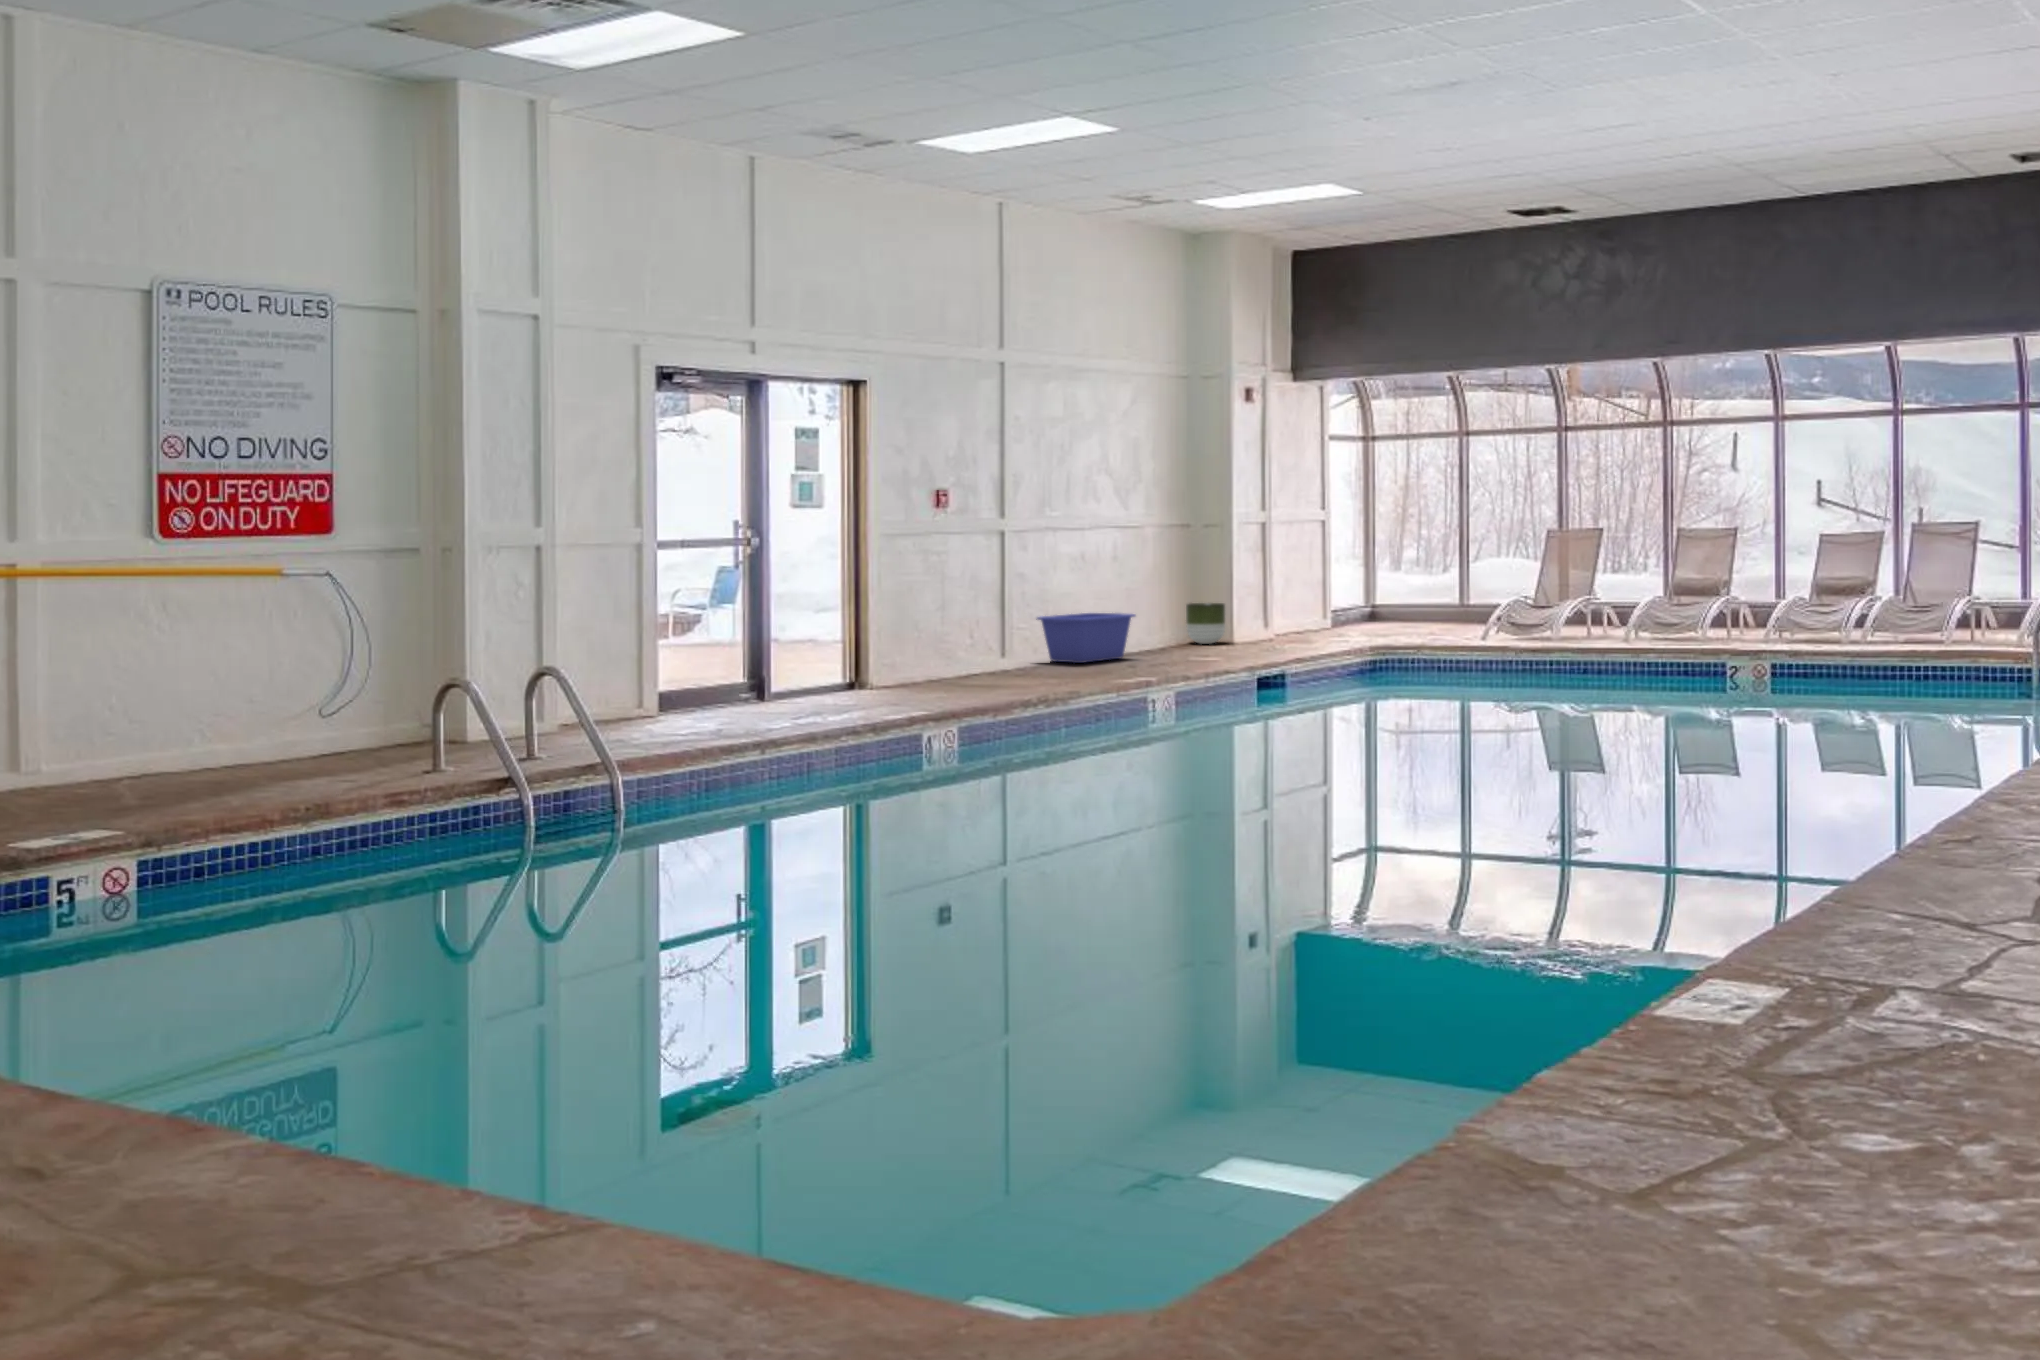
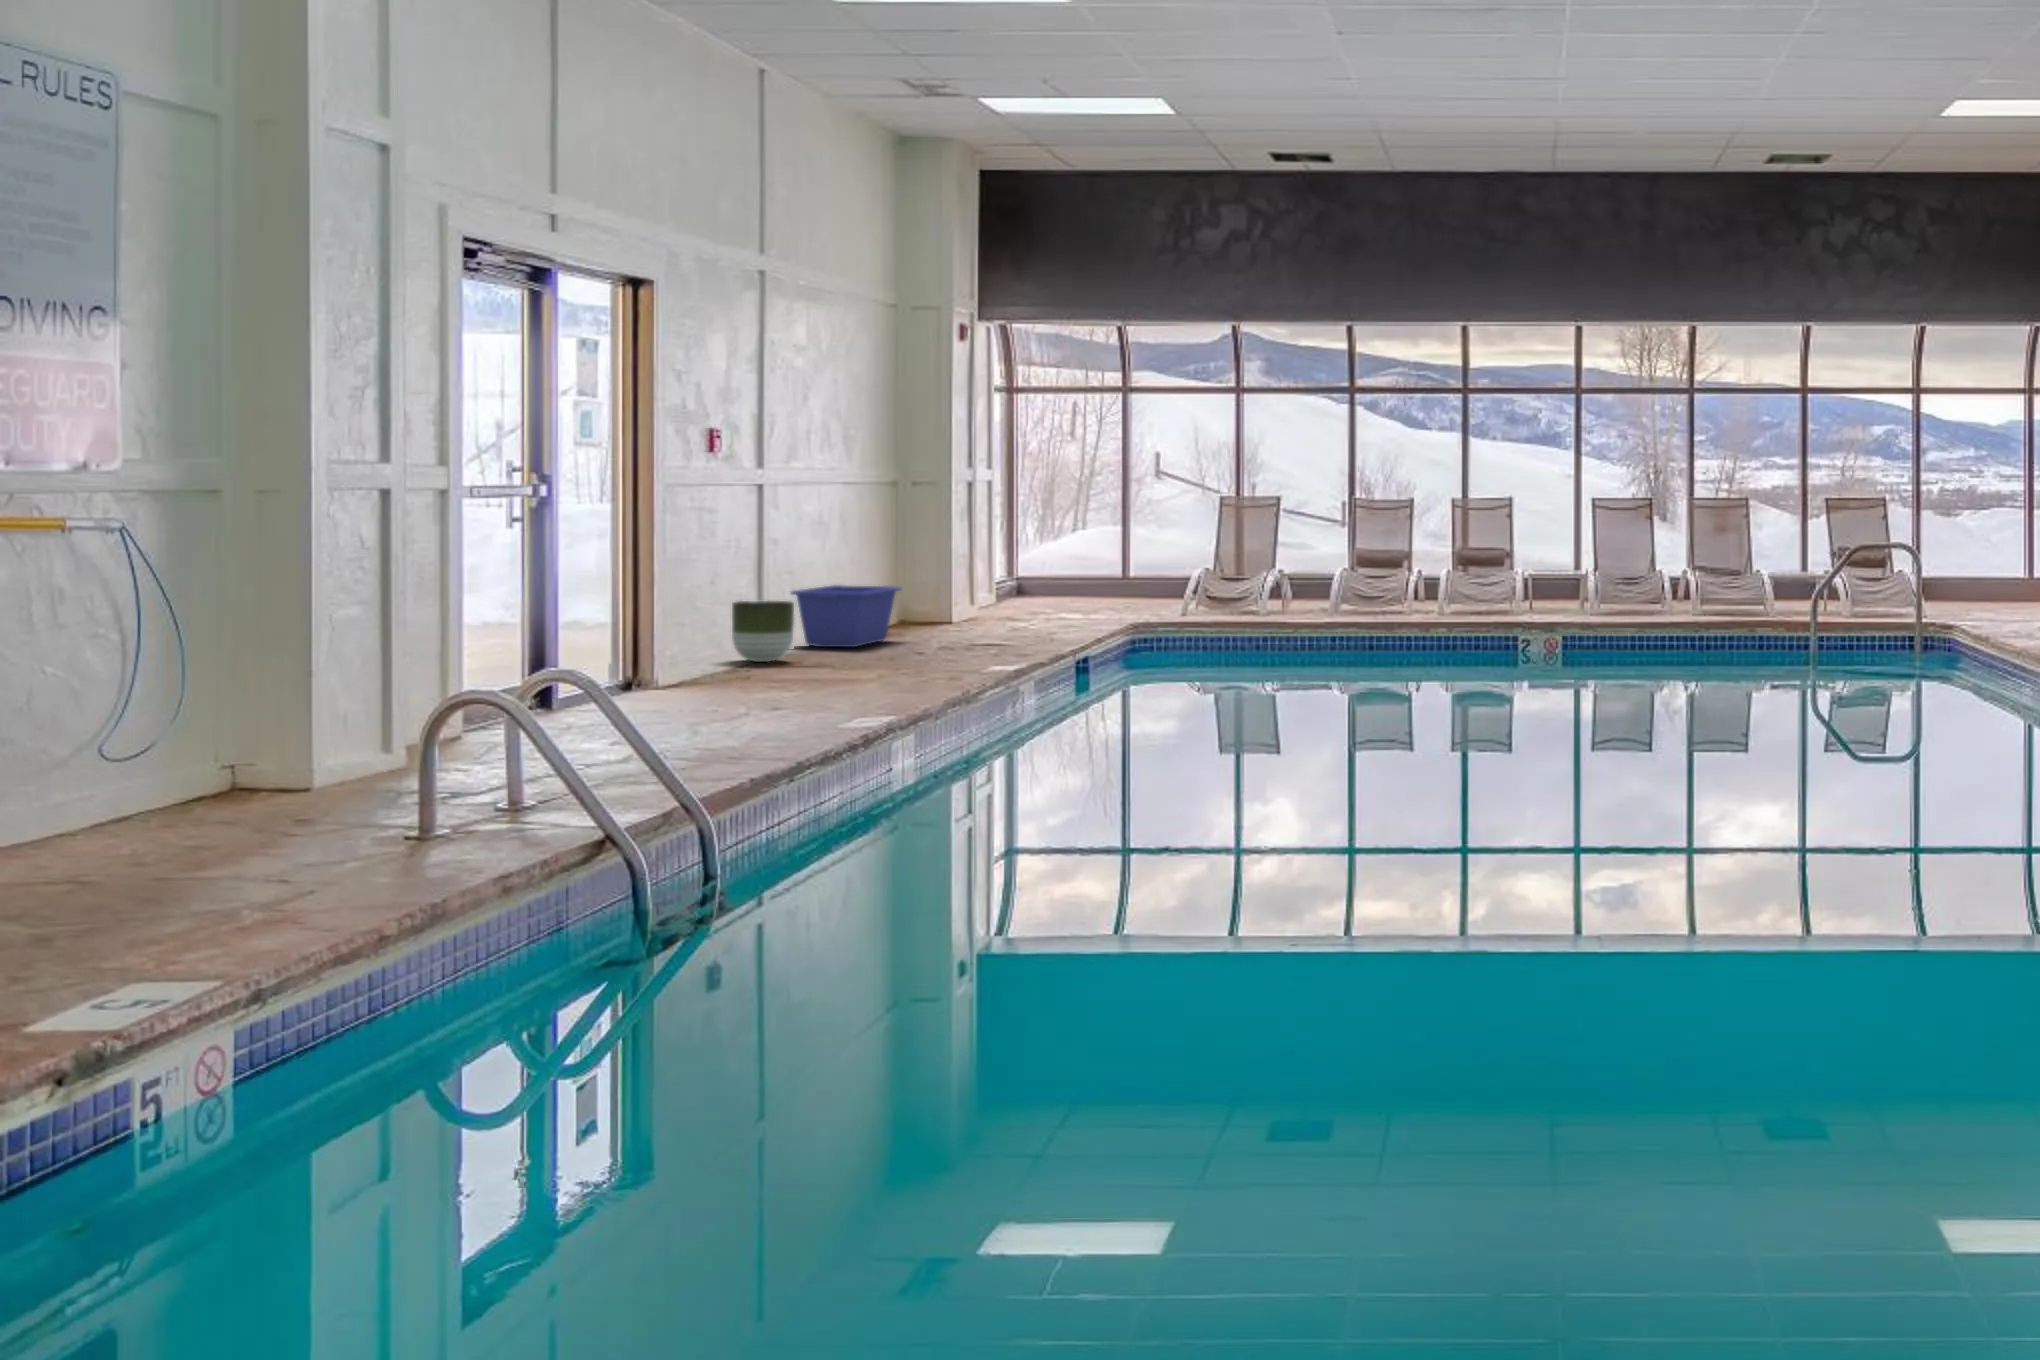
planter: present [1186,603,1225,644] -> present [732,601,794,662]

